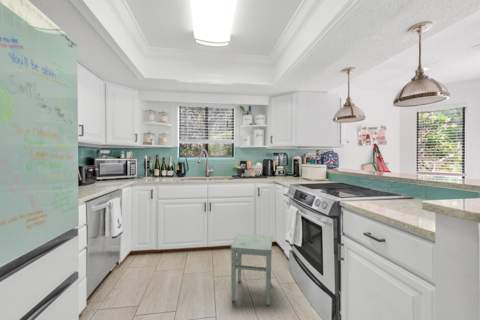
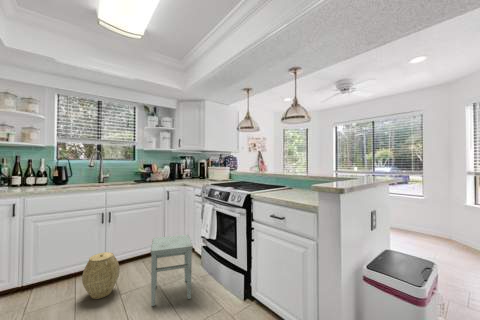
woven basket: none [182,239,211,279] -> present [82,252,120,299]

